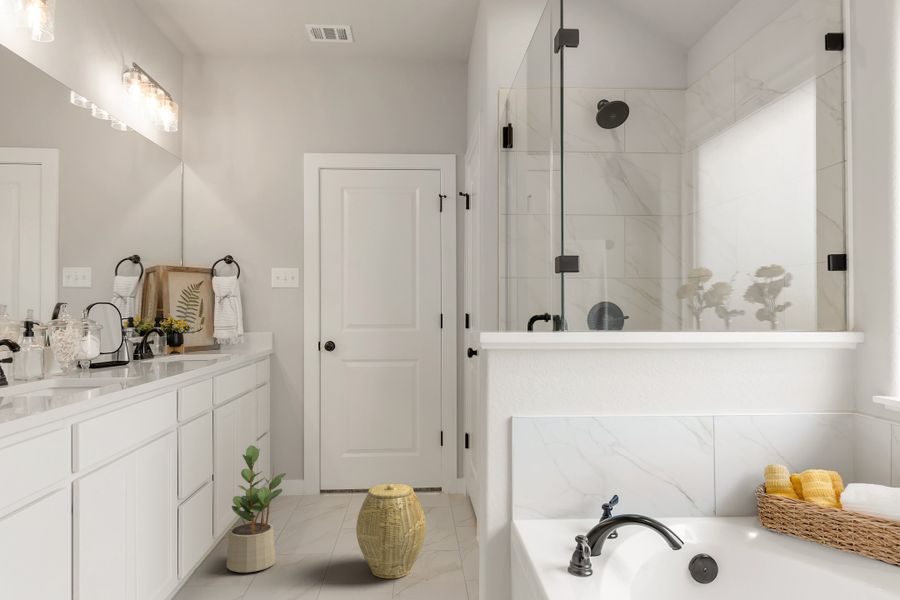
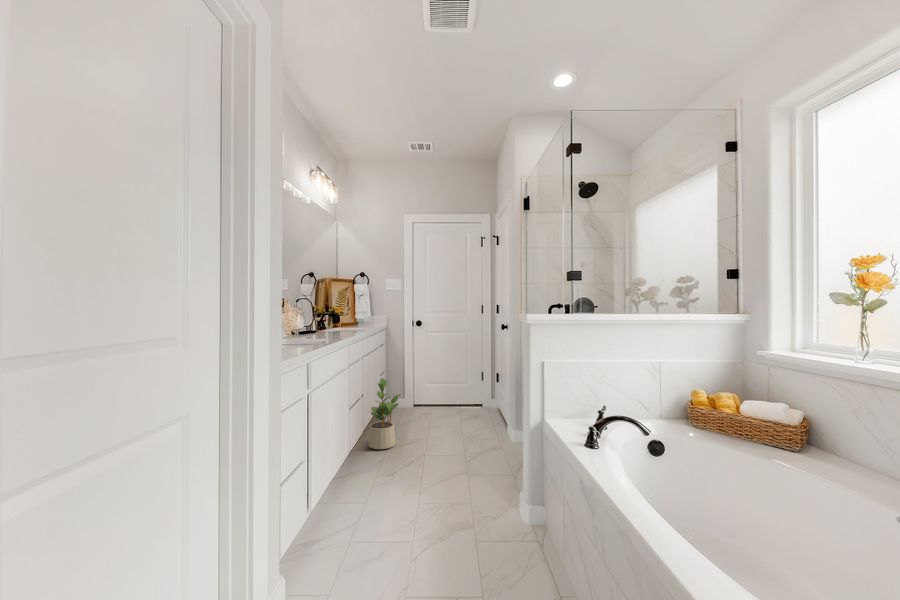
woven basket: present [356,484,426,579] -> none [442,401,481,454]

